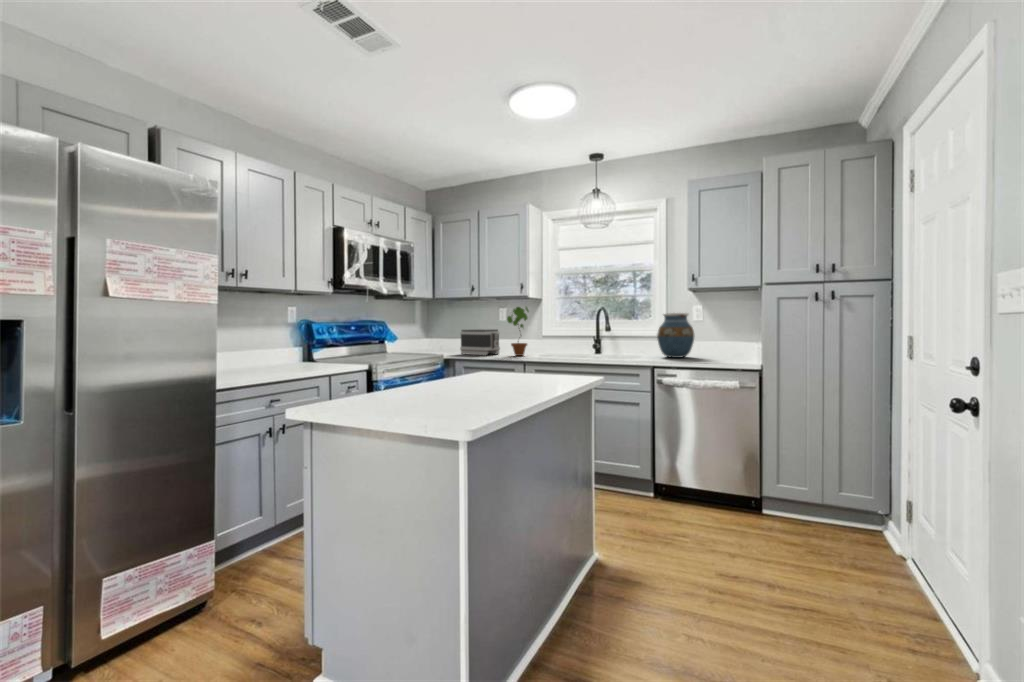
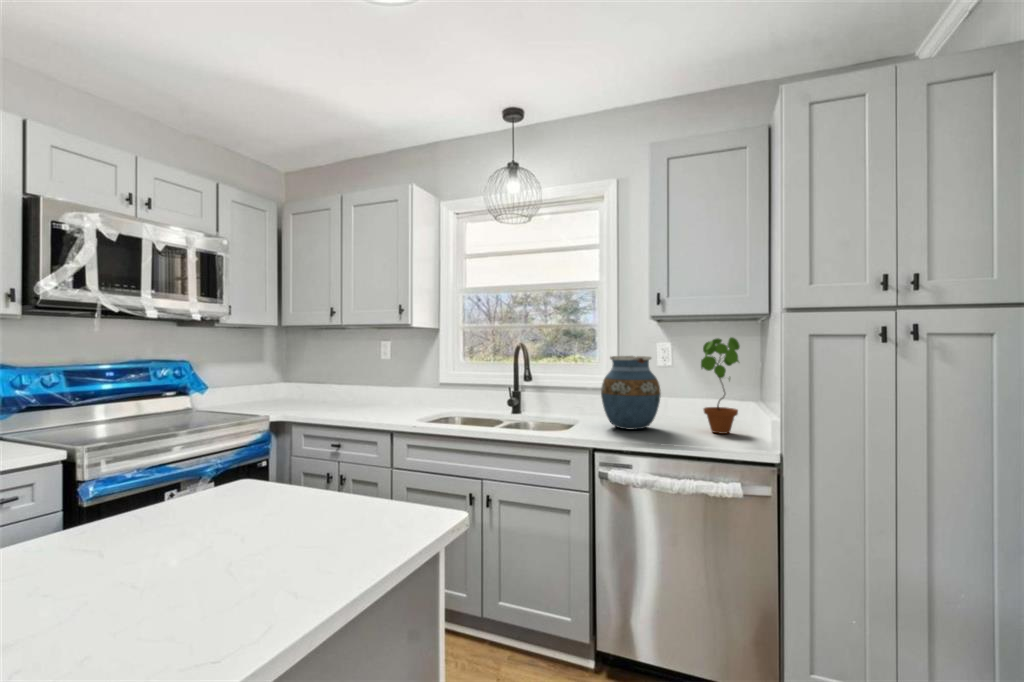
potted plant: present [507,307,529,356] -> present [701,337,740,434]
toaster: present [460,329,500,355] -> none [304,373,365,416]

